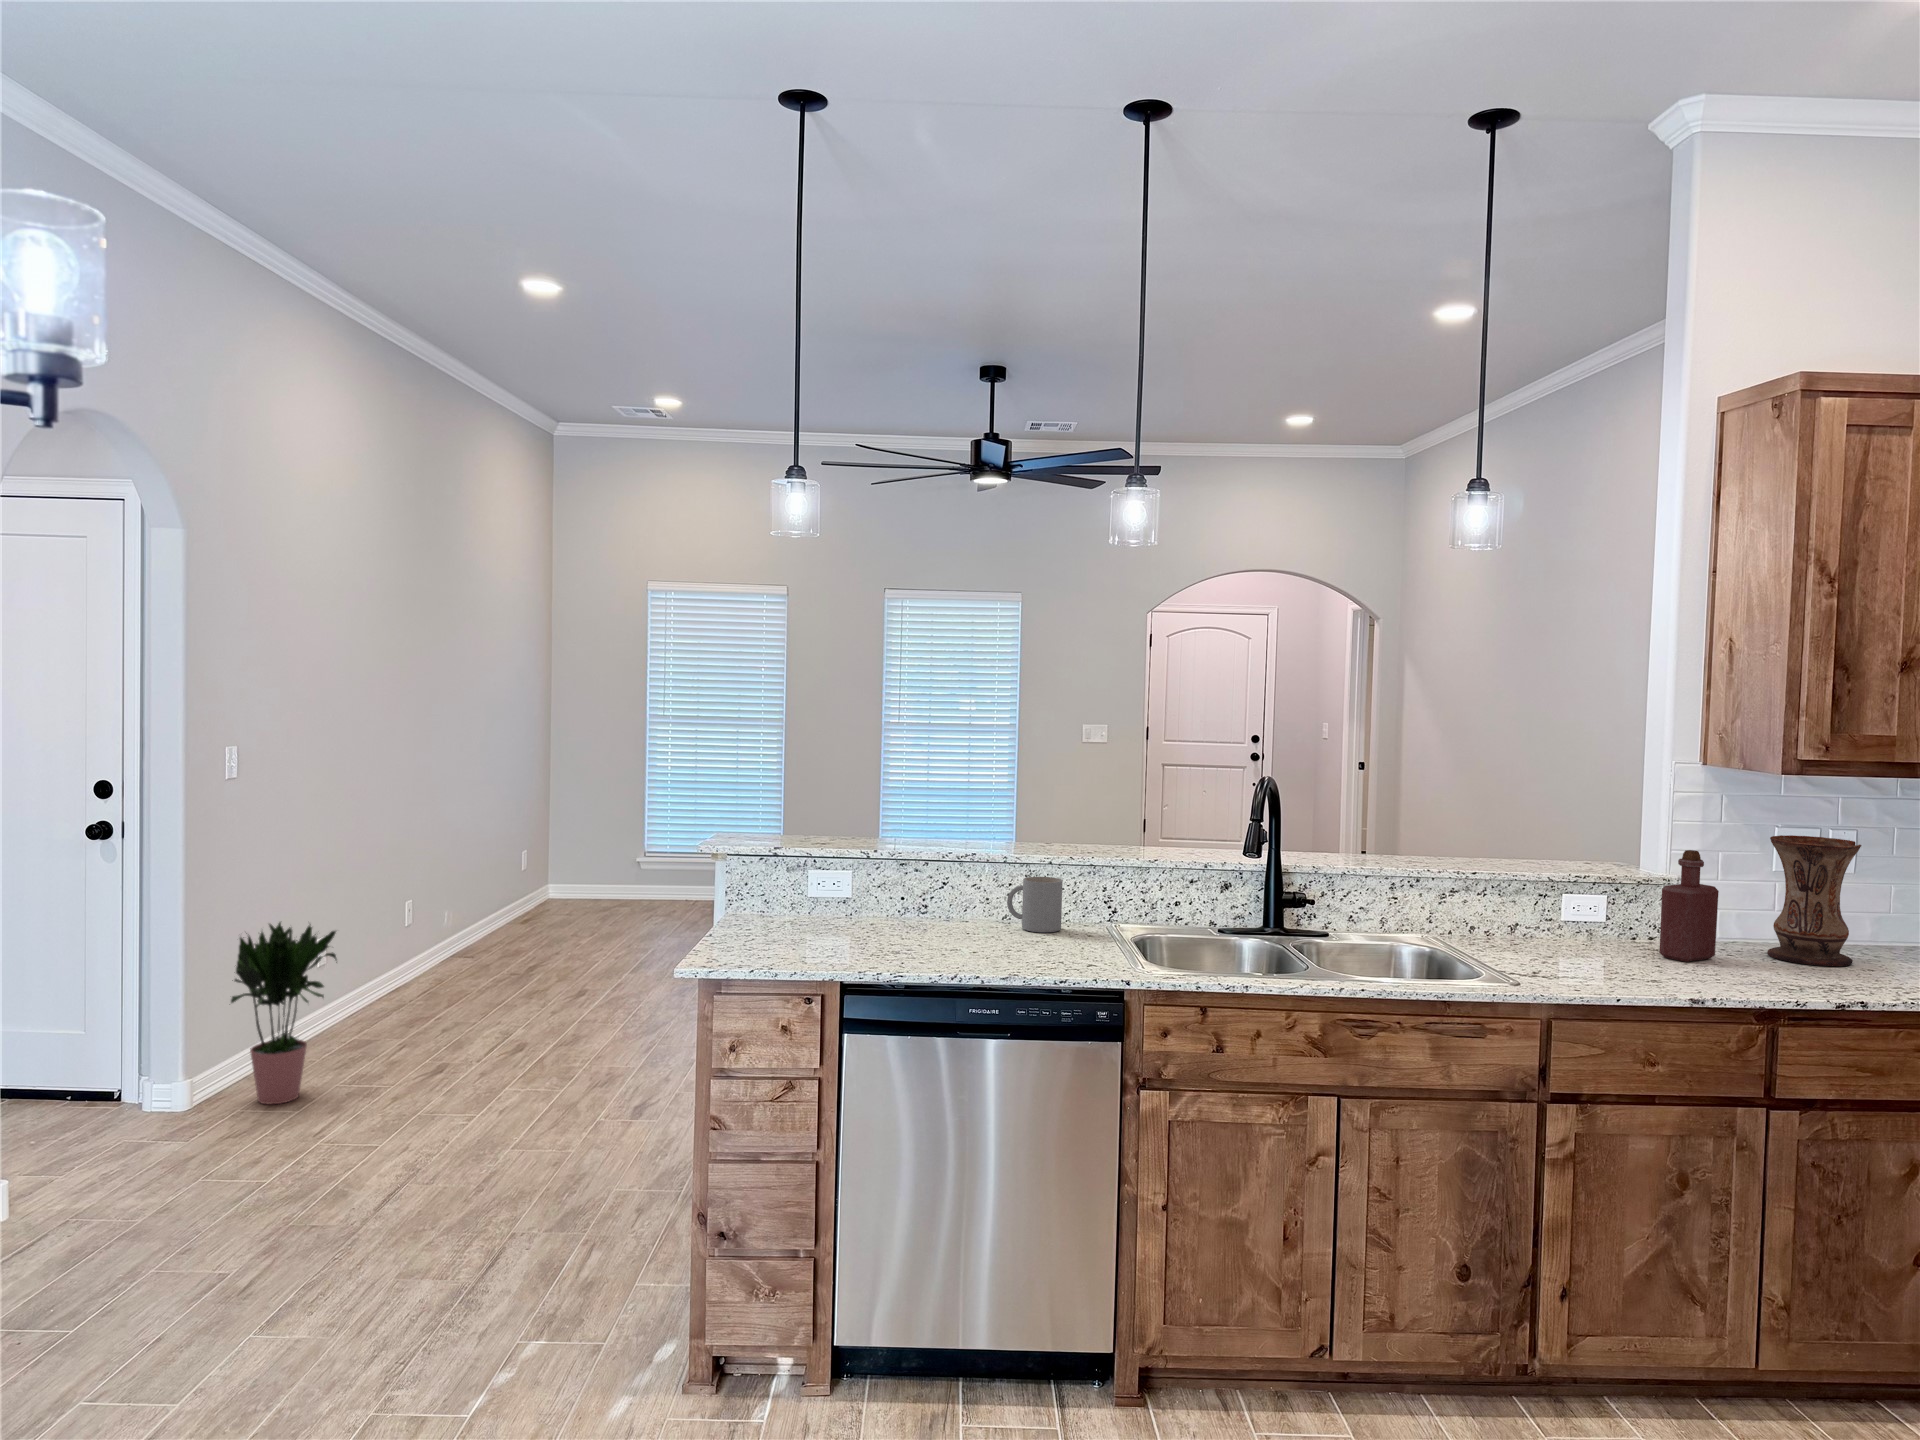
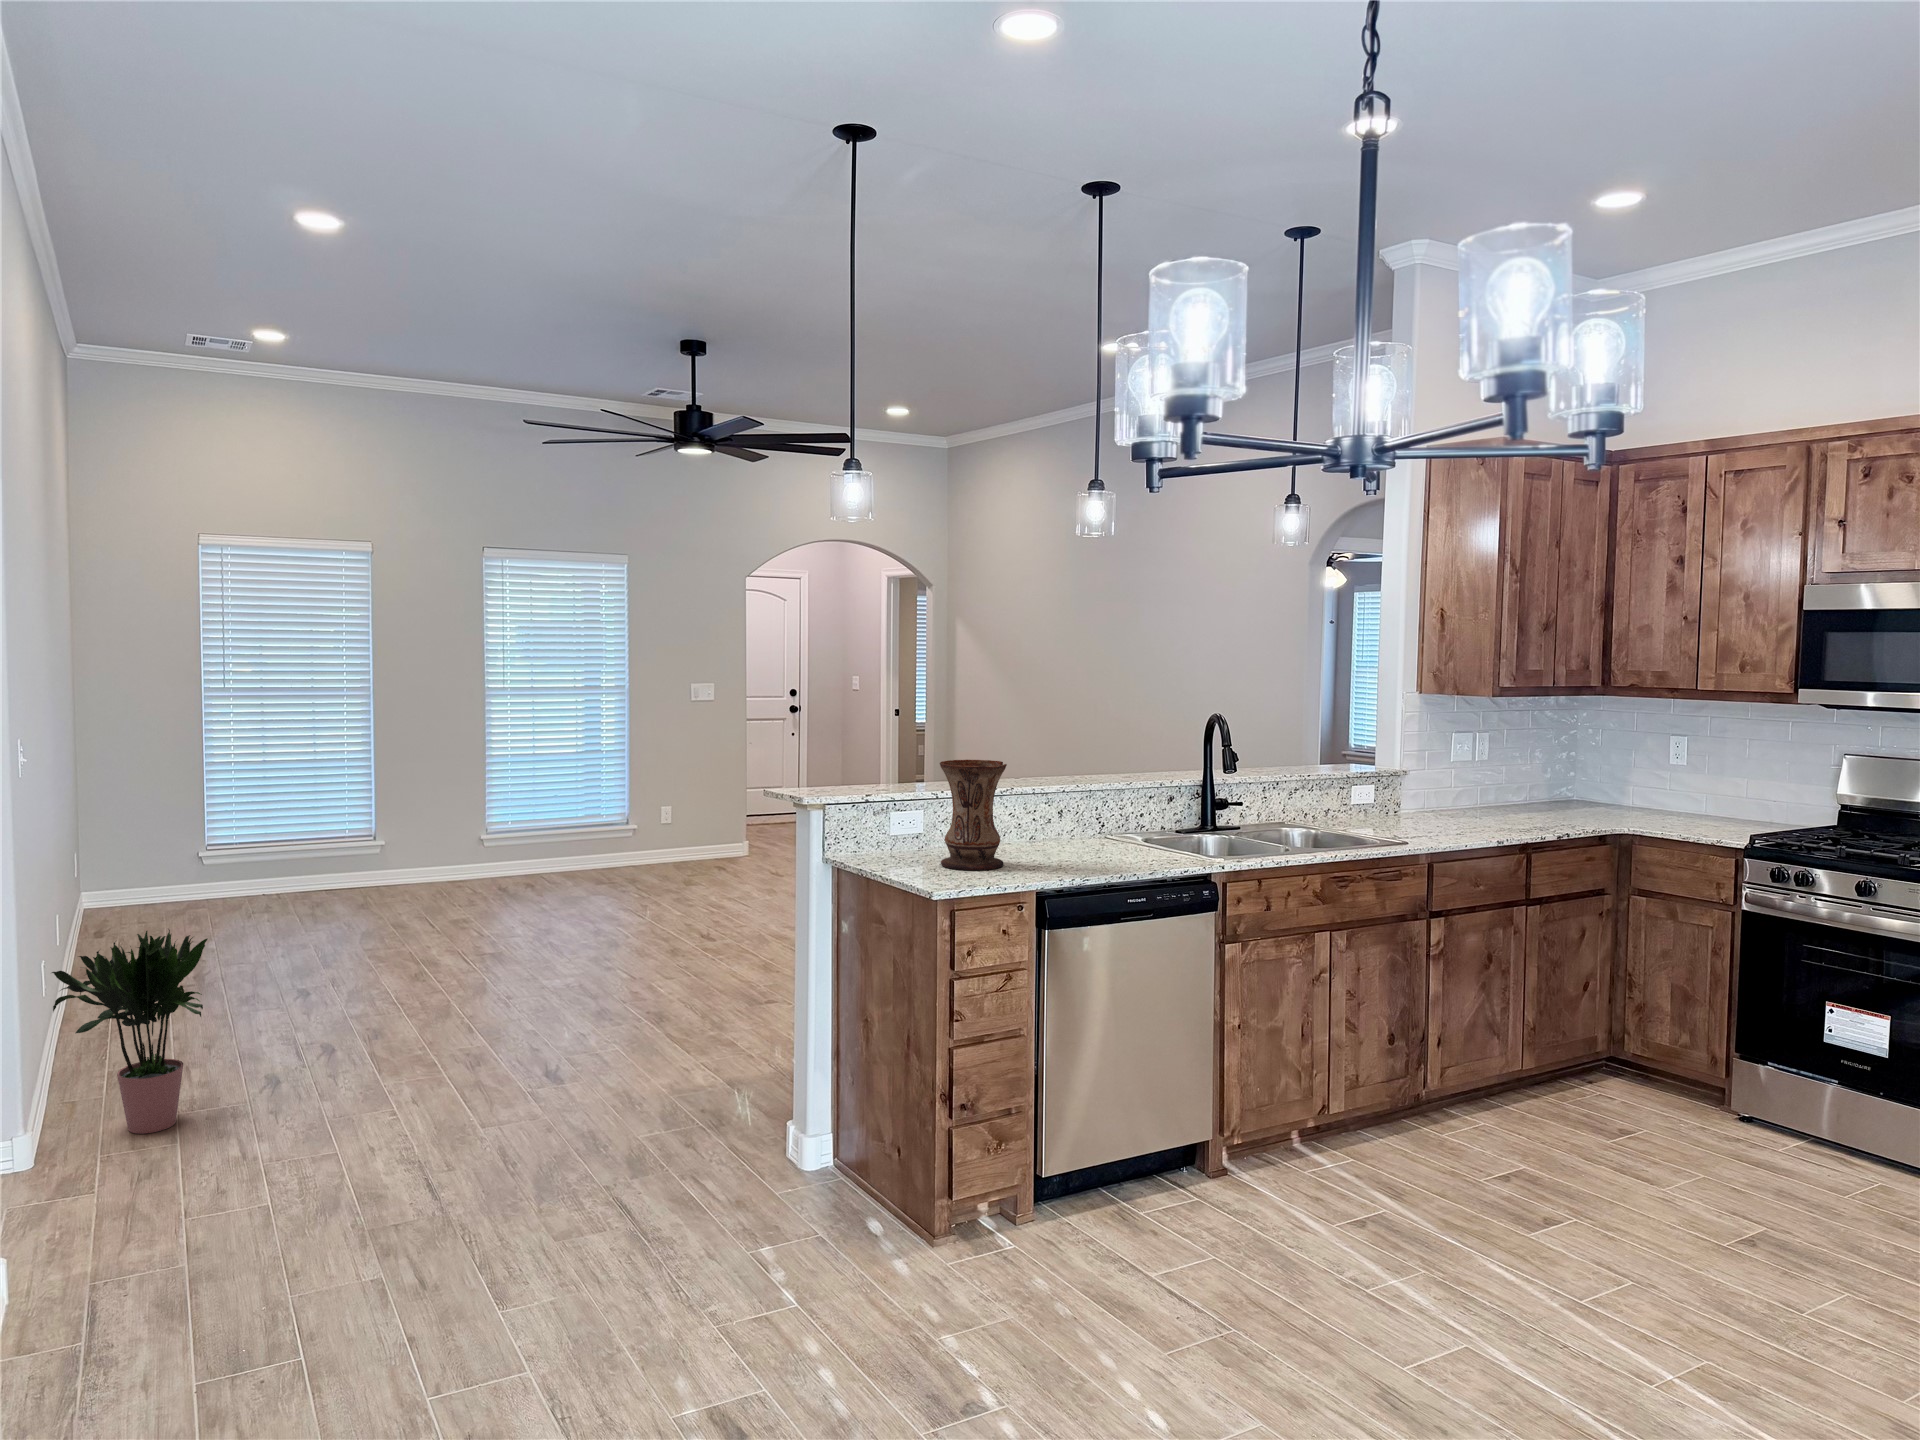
vase: present [1767,835,1861,966] -> present [940,760,1007,870]
bottle: present [1659,850,1719,962] -> none [1422,750,1450,822]
mug: present [1007,877,1062,932] -> none [1042,801,1086,844]

